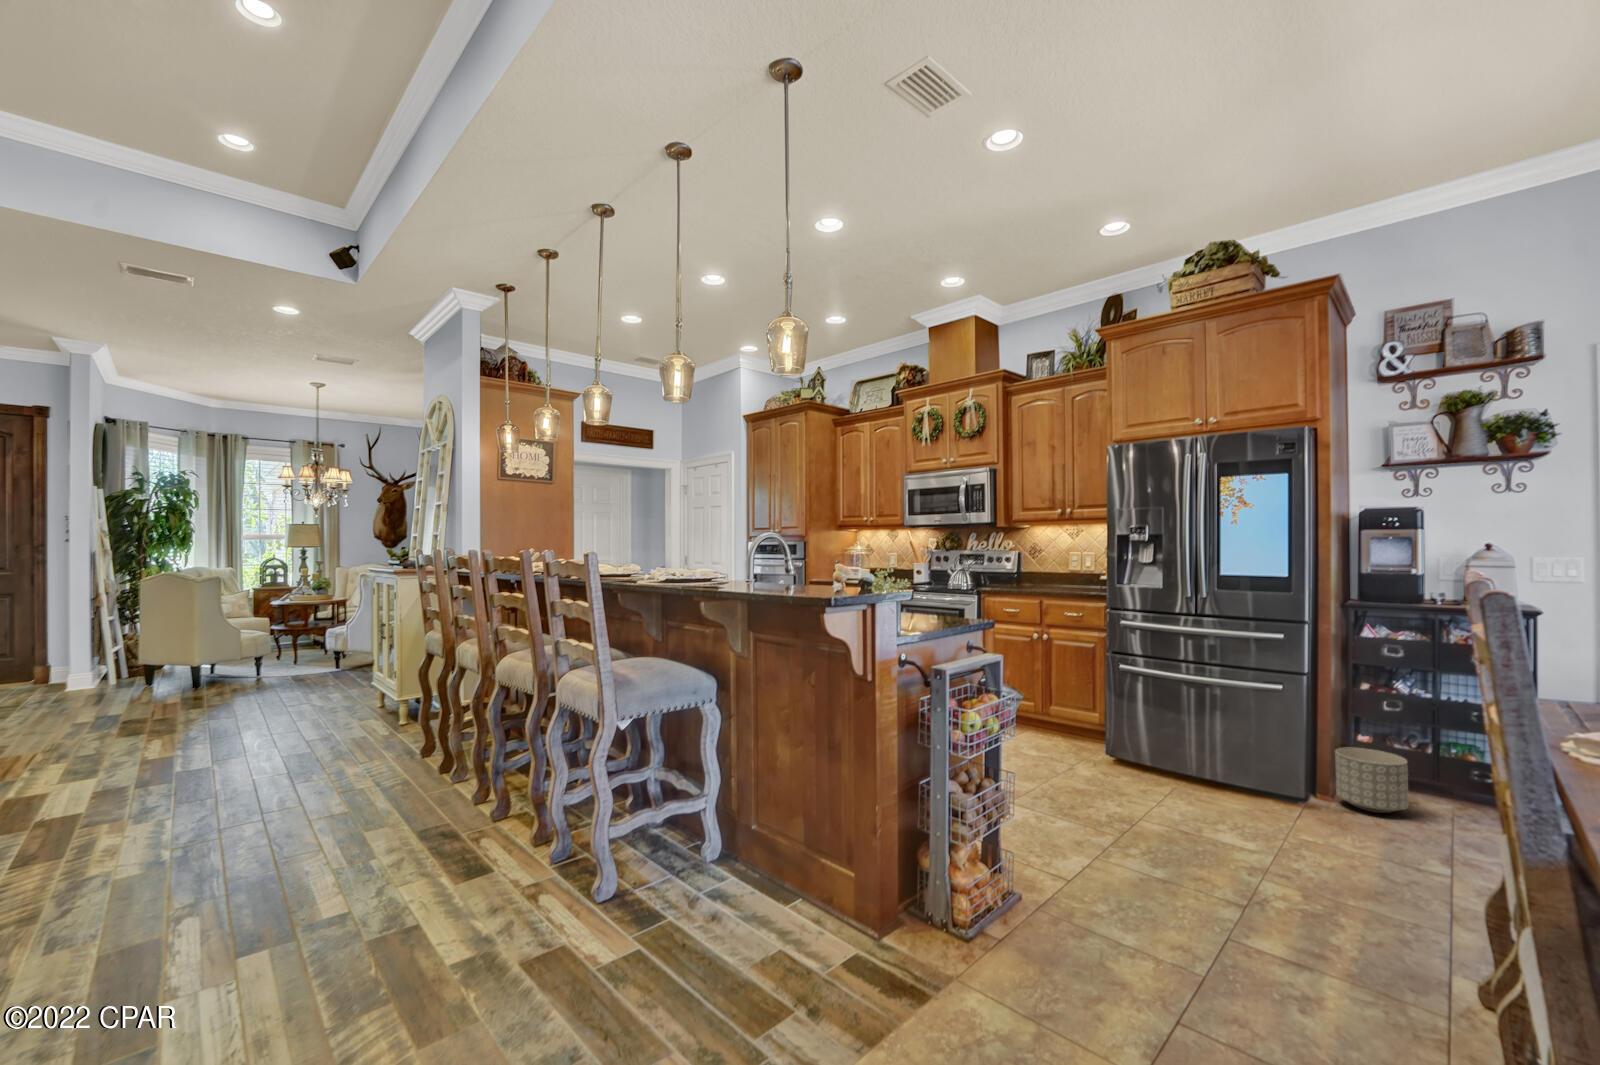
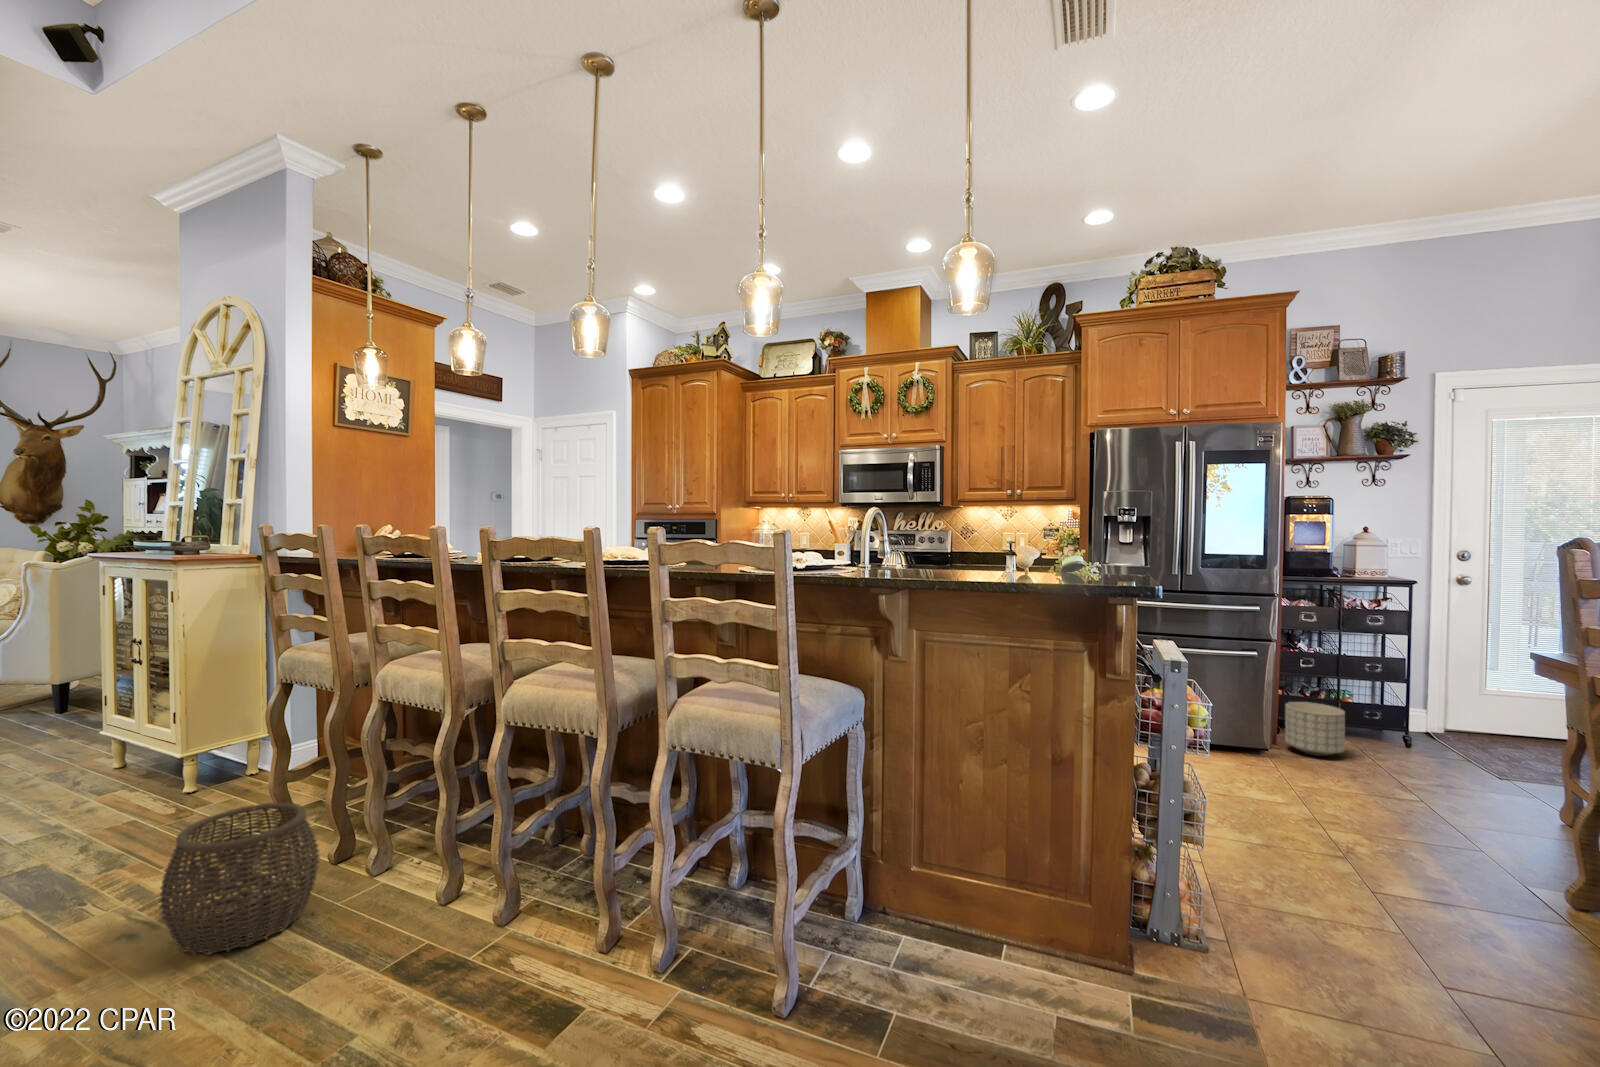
woven basket: none [316,727,407,810] -> present [159,803,320,955]

